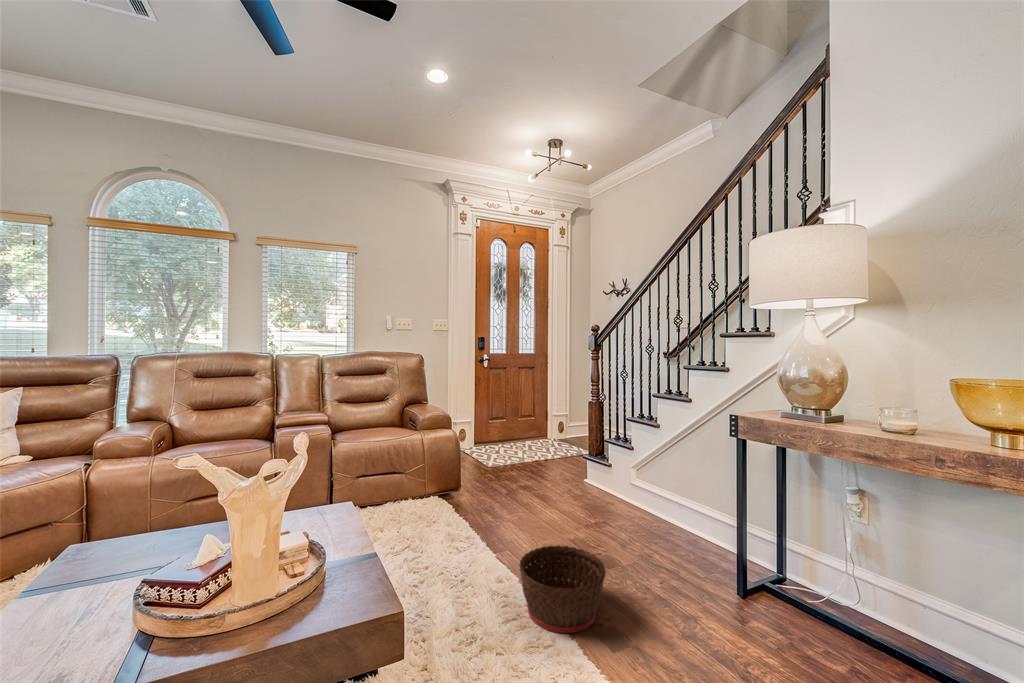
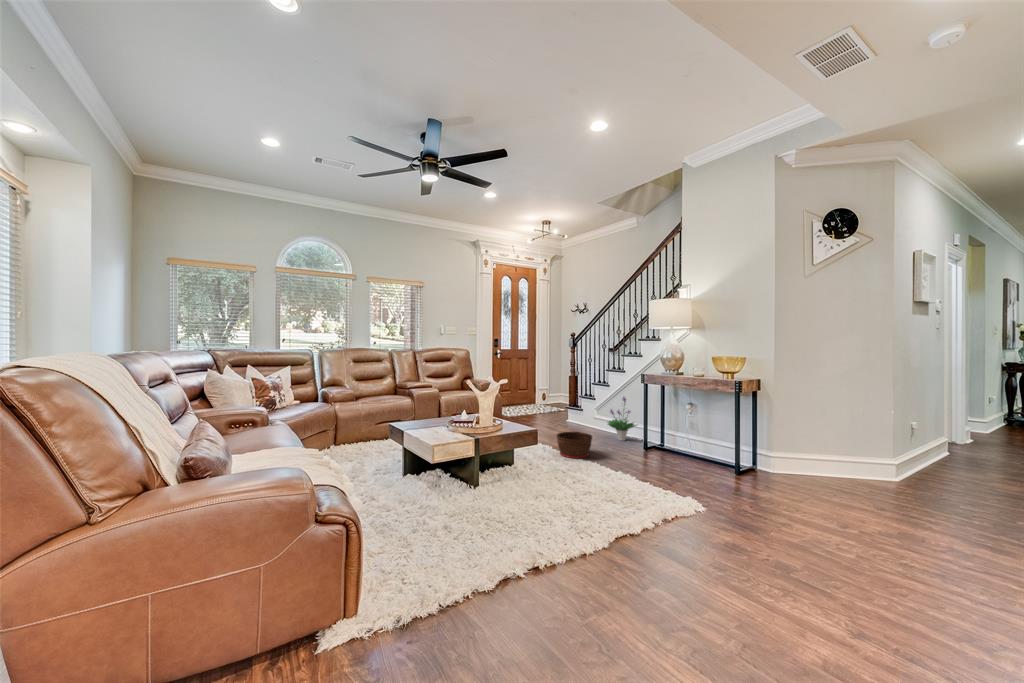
potted plant: none [651,454,723,552] -> present [608,397,637,441]

